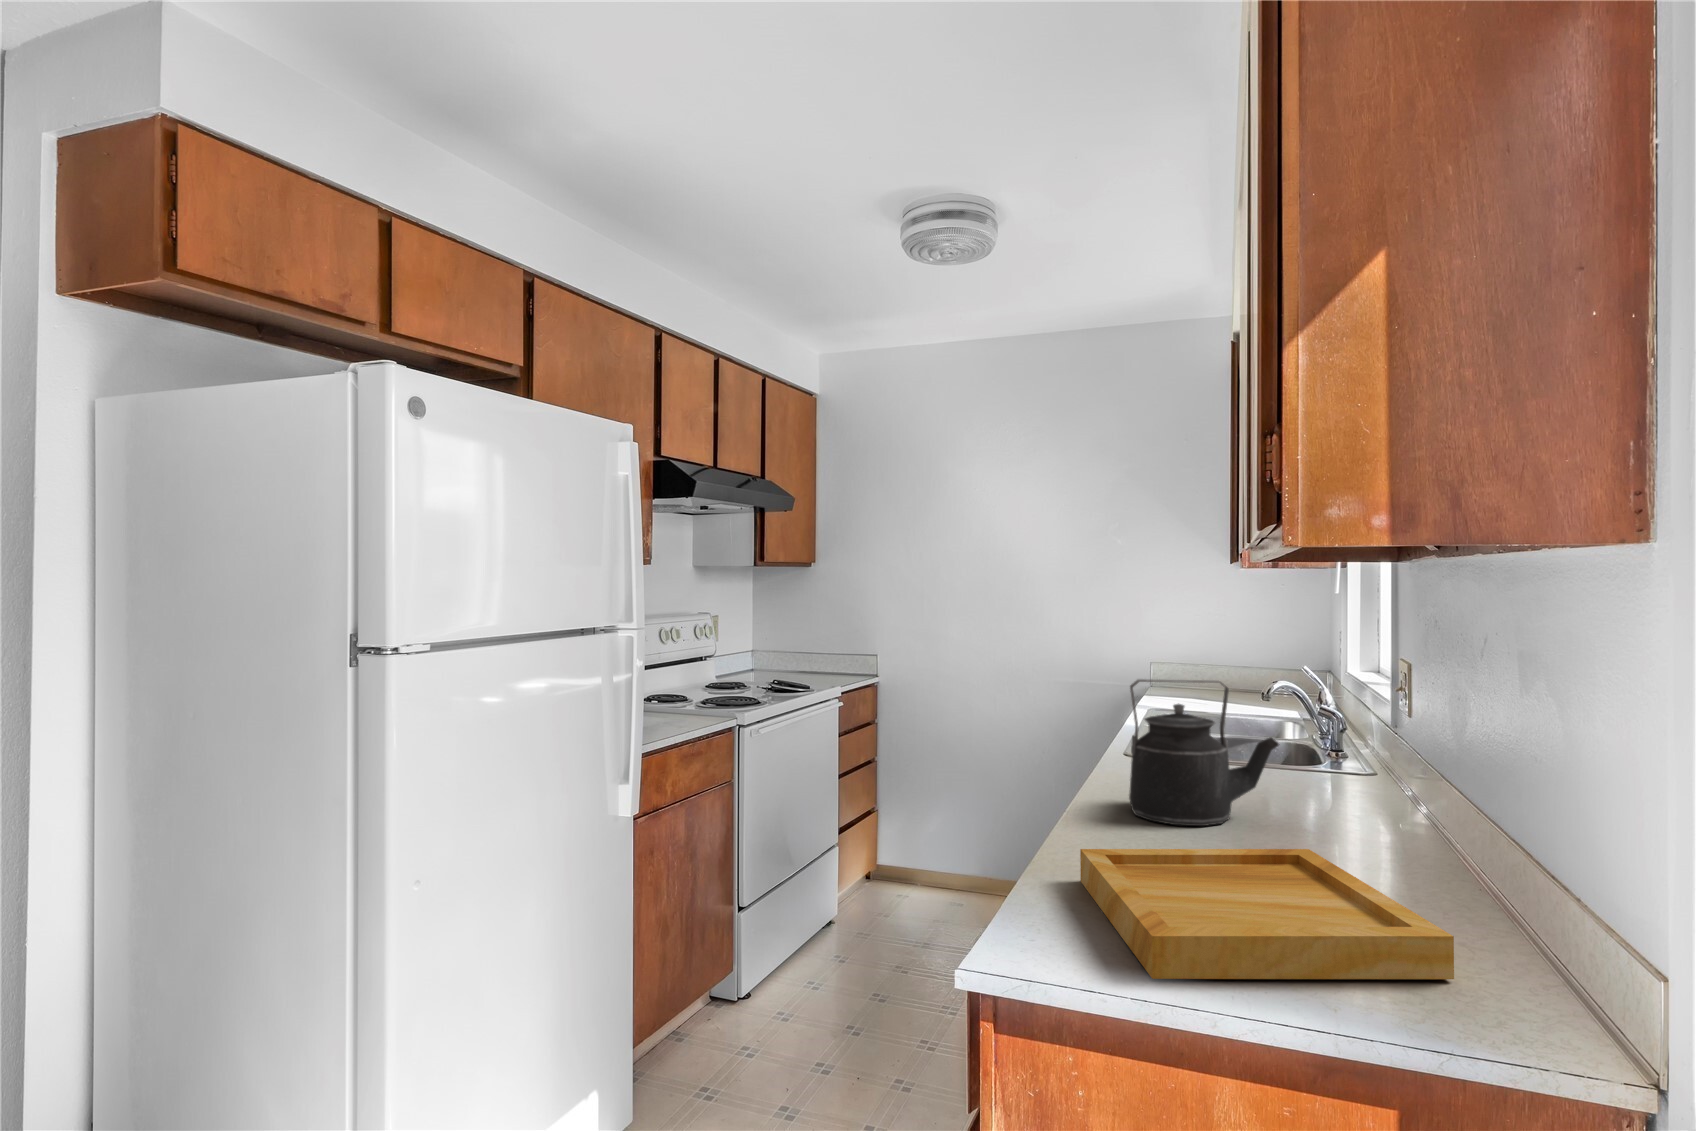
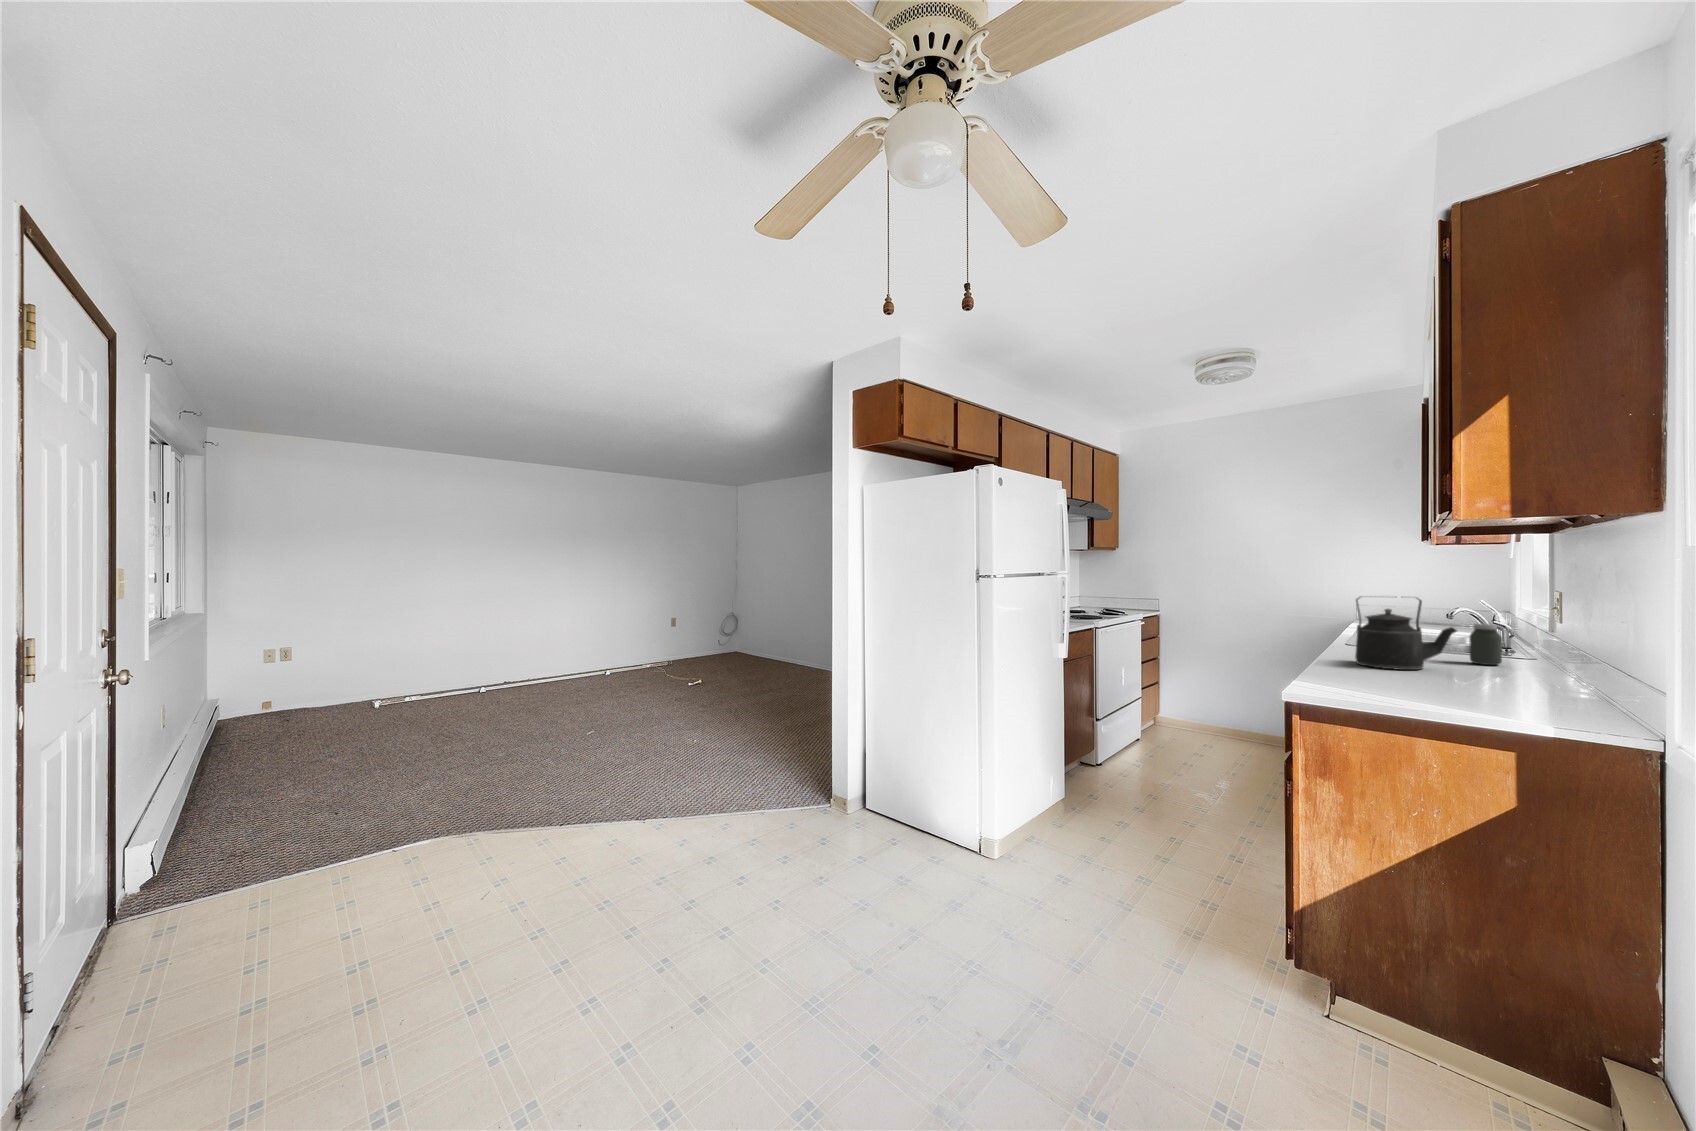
jar: none [1295,721,1337,797] -> present [1469,624,1502,665]
tray: present [1080,849,1454,979] -> none [1333,666,1560,716]

